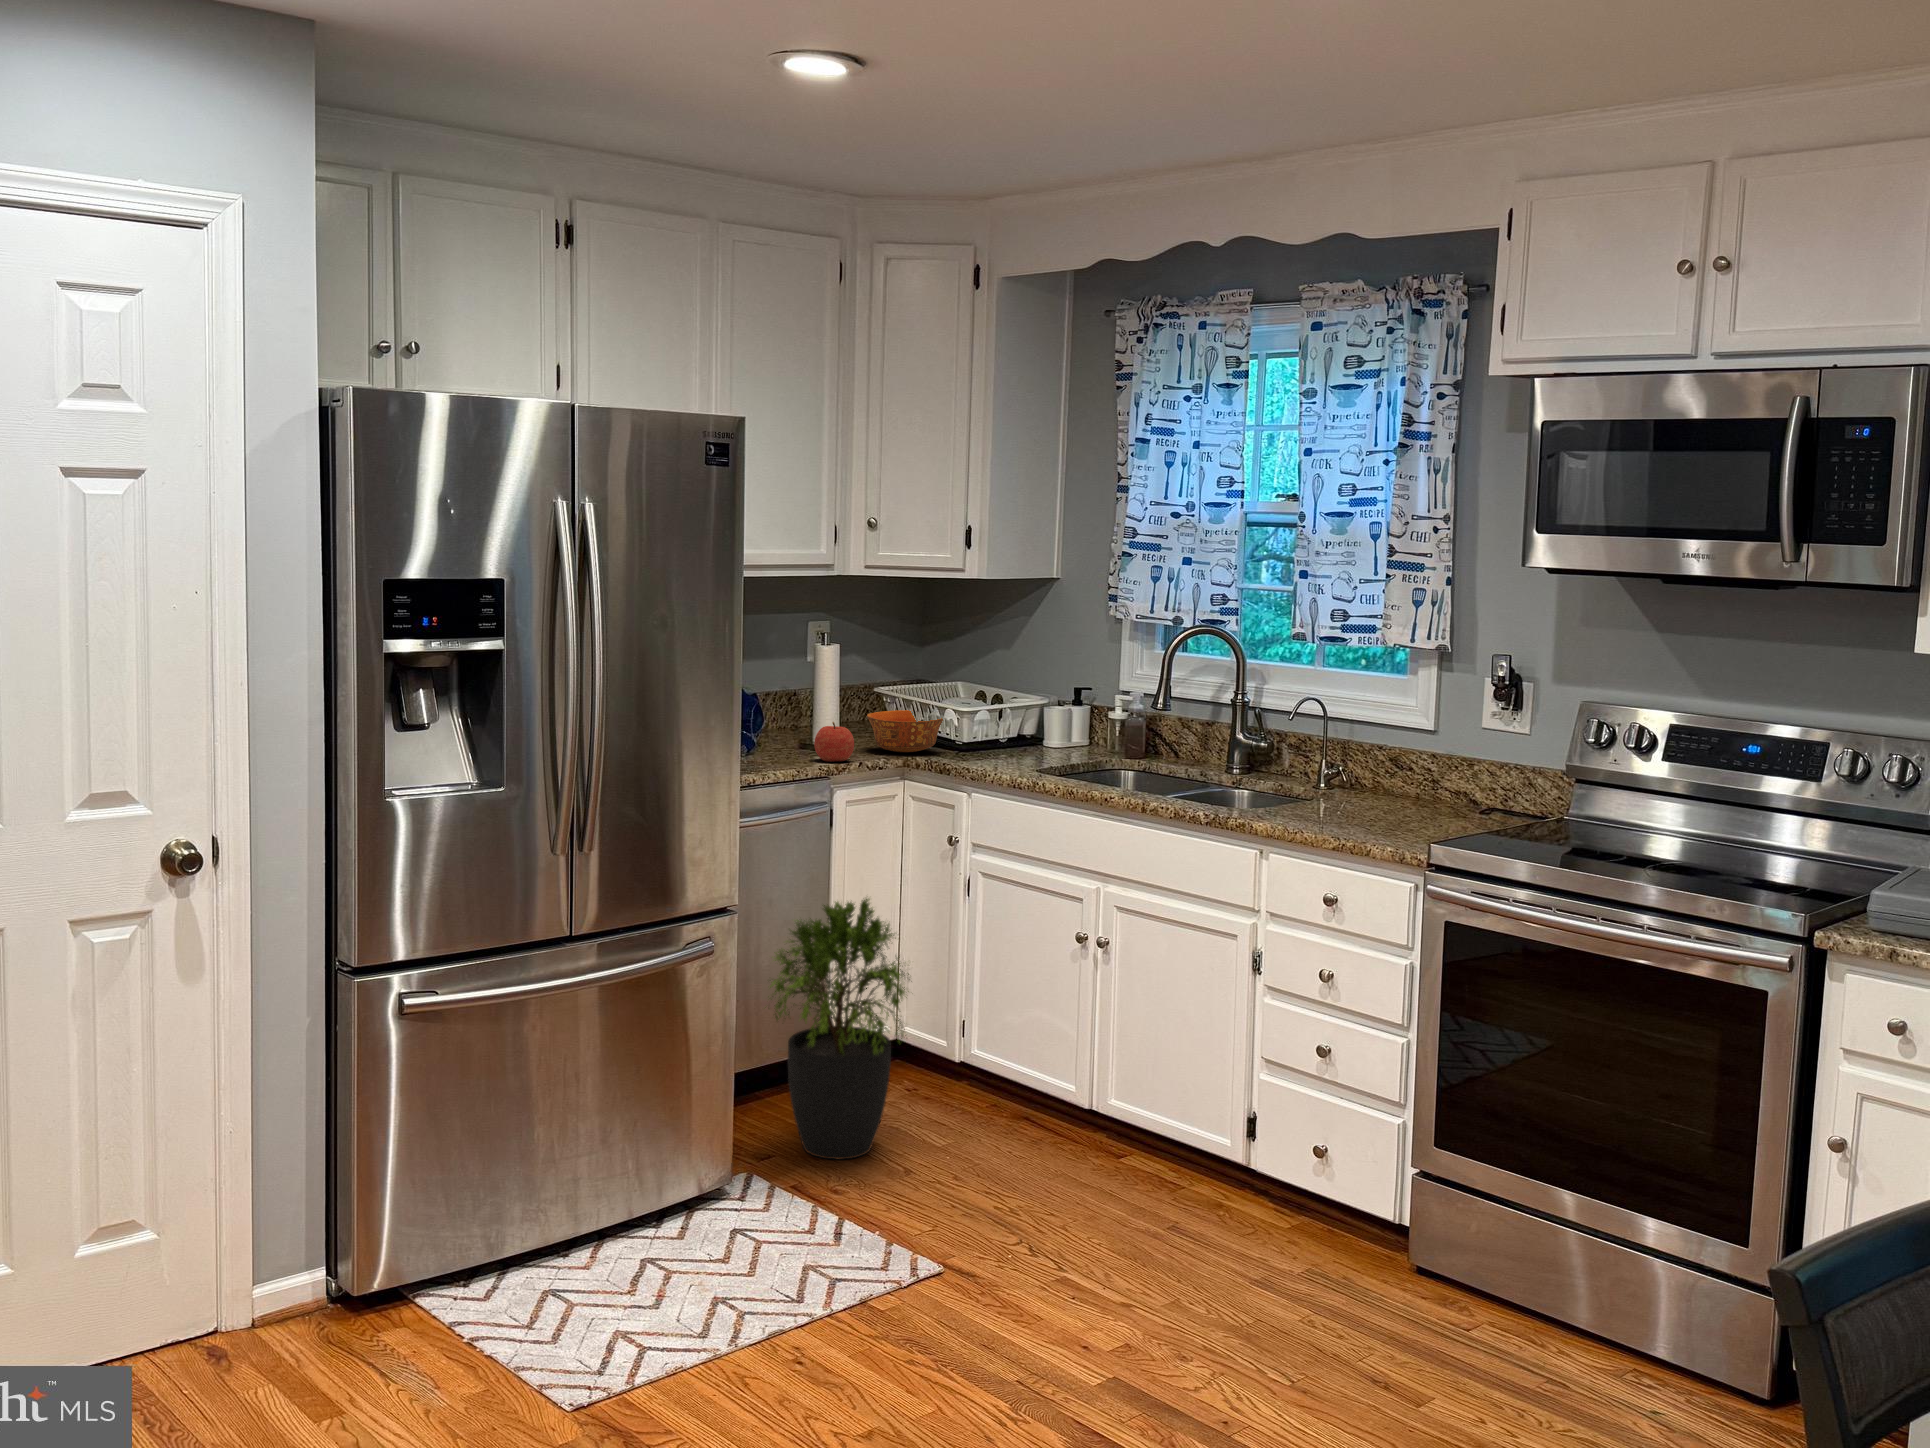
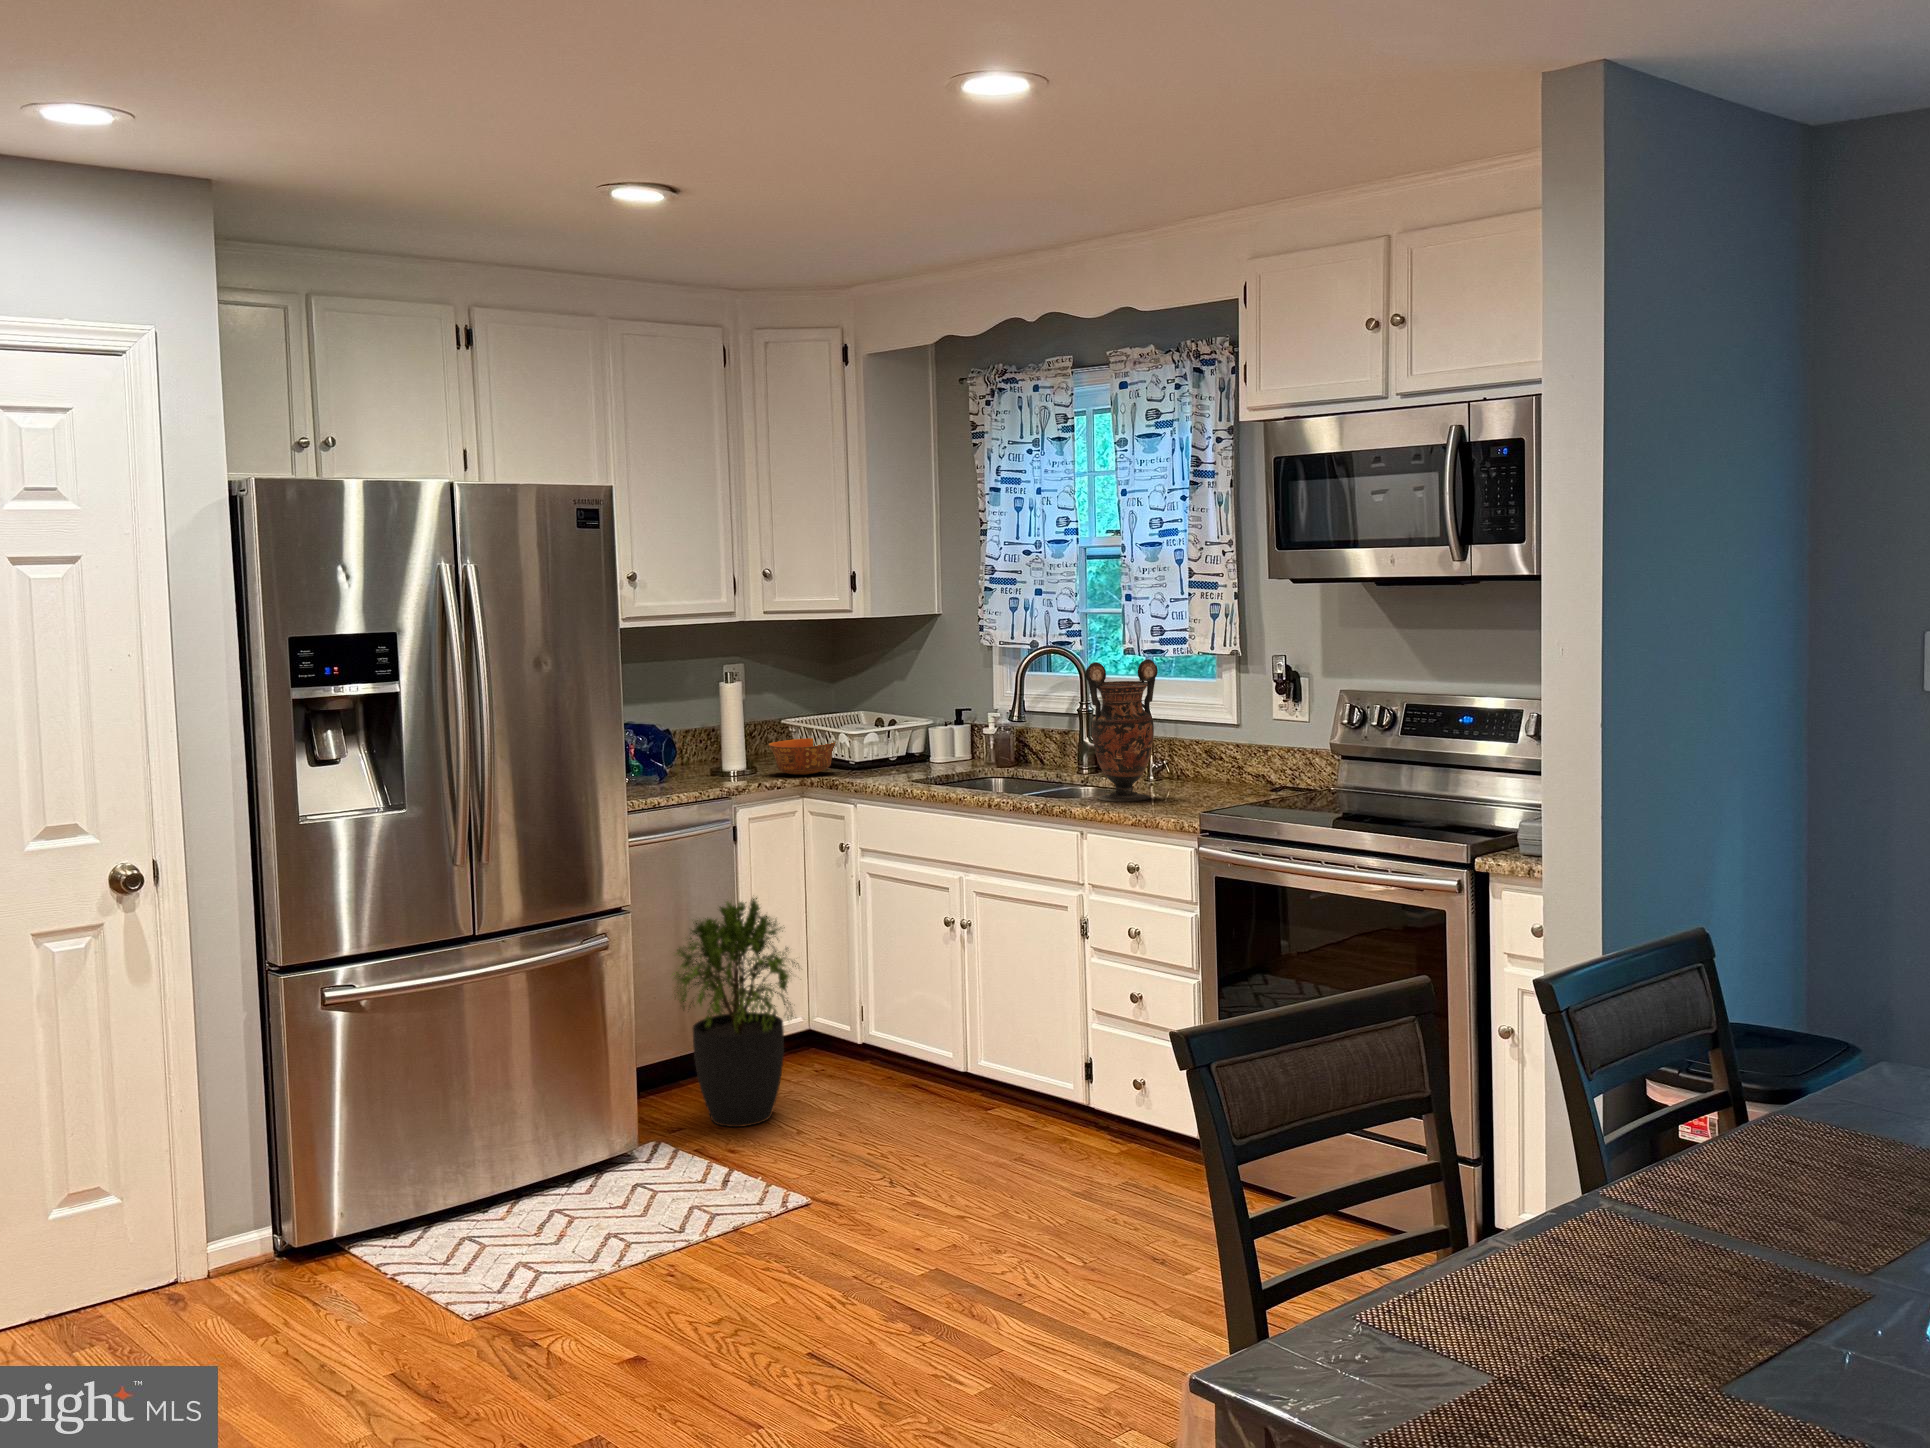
vase: none [1281,652,1361,818] -> present [1085,659,1158,802]
fruit: present [814,722,854,762] -> none [716,749,751,785]

